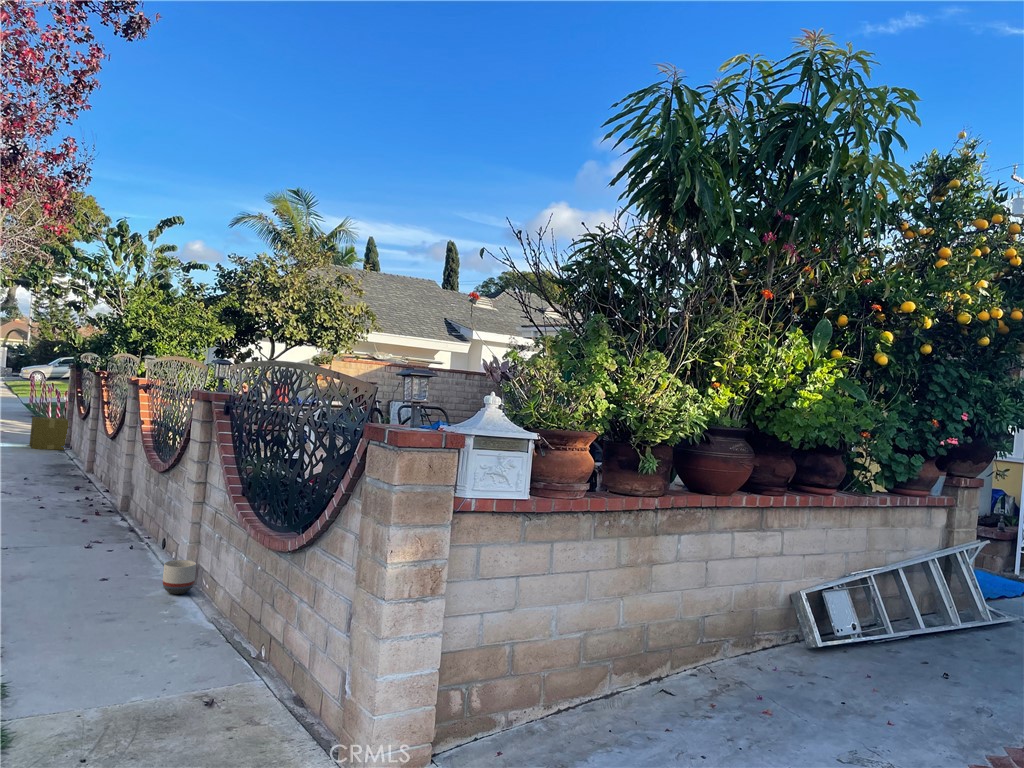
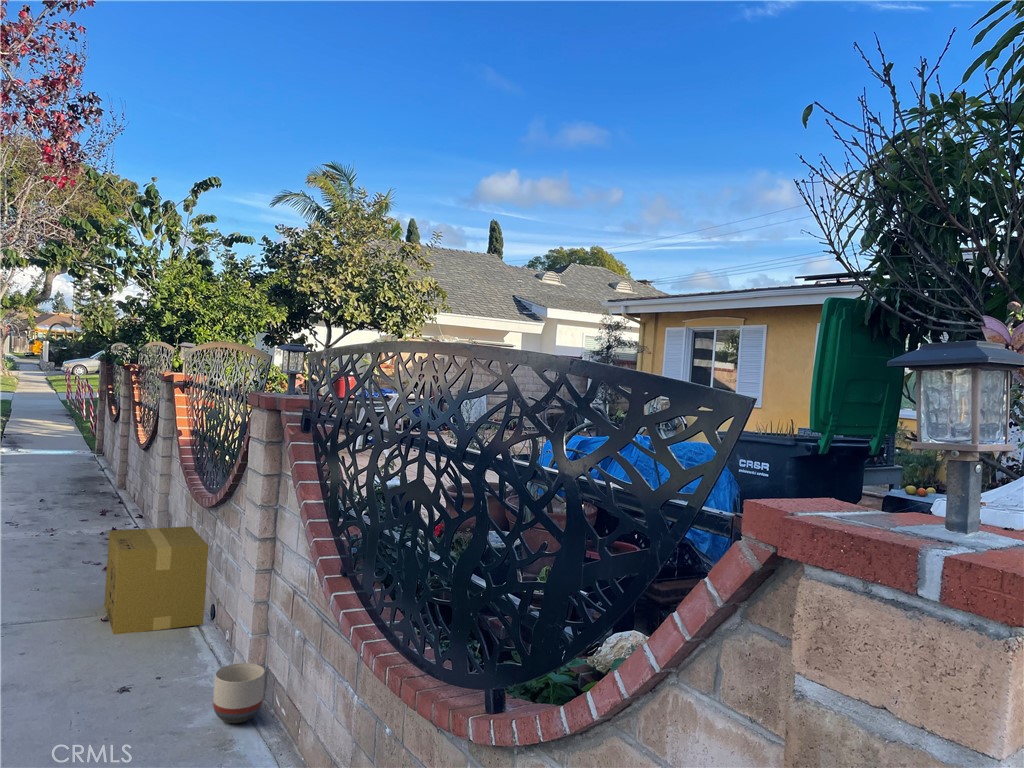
cardboard box: present [29,417,68,450] -> present [104,526,208,634]

